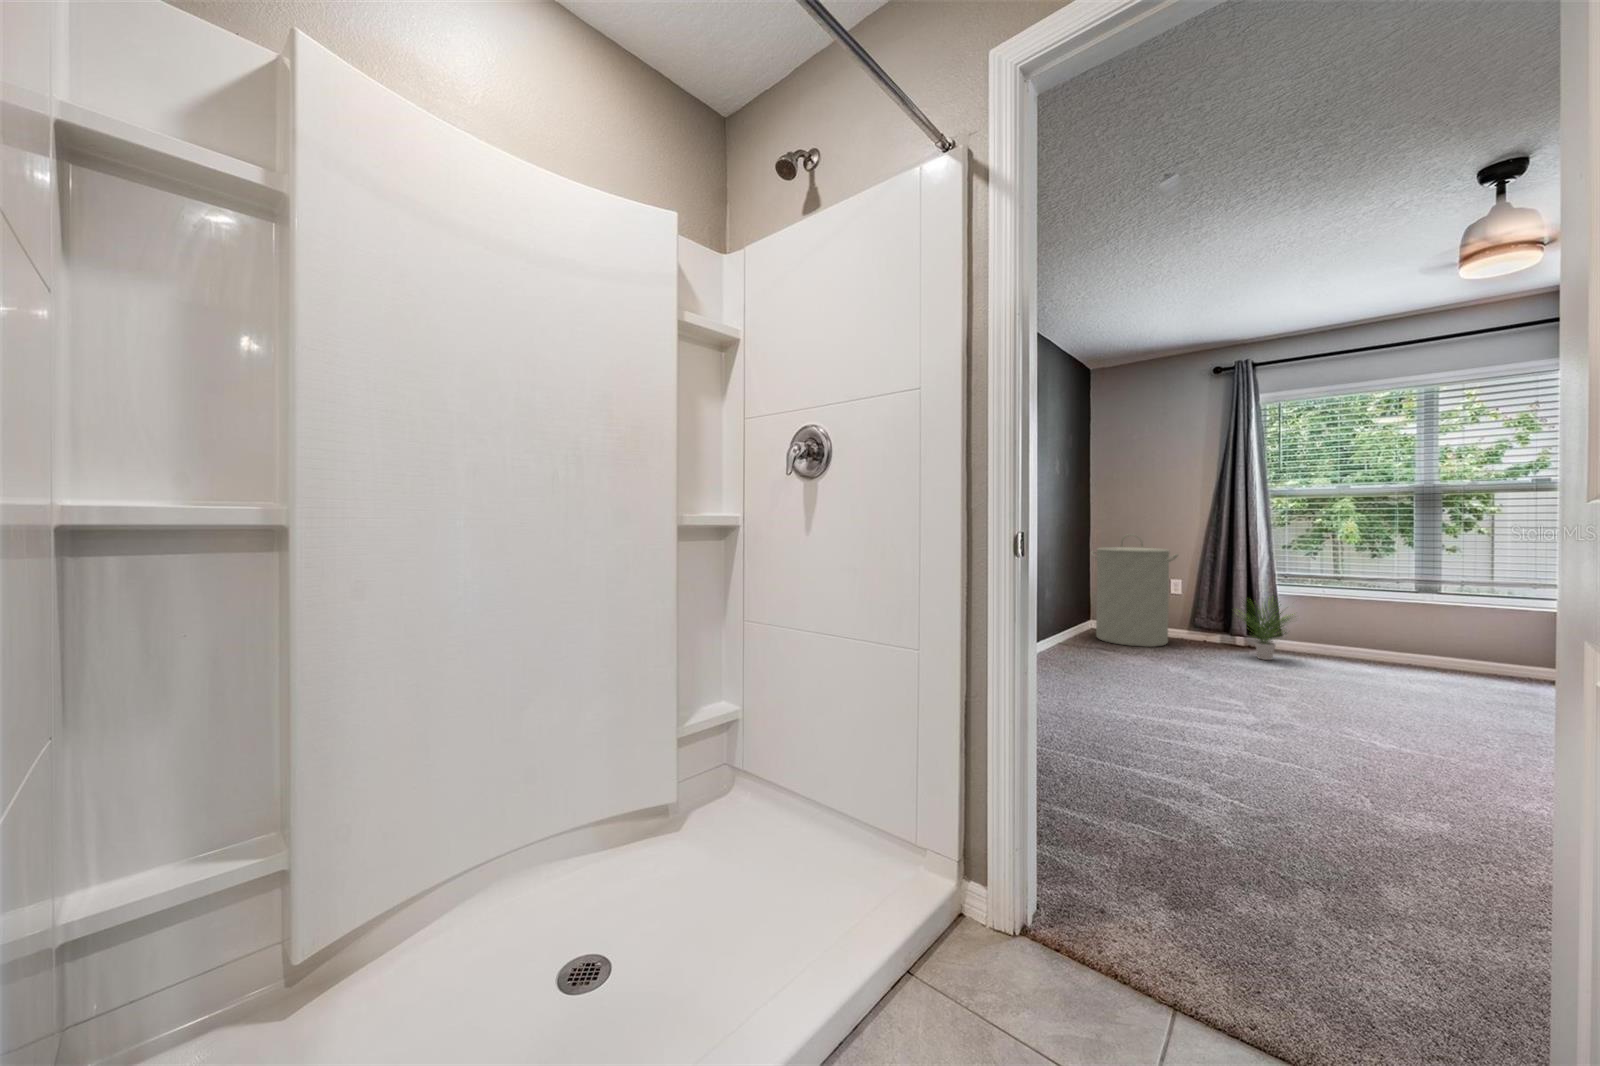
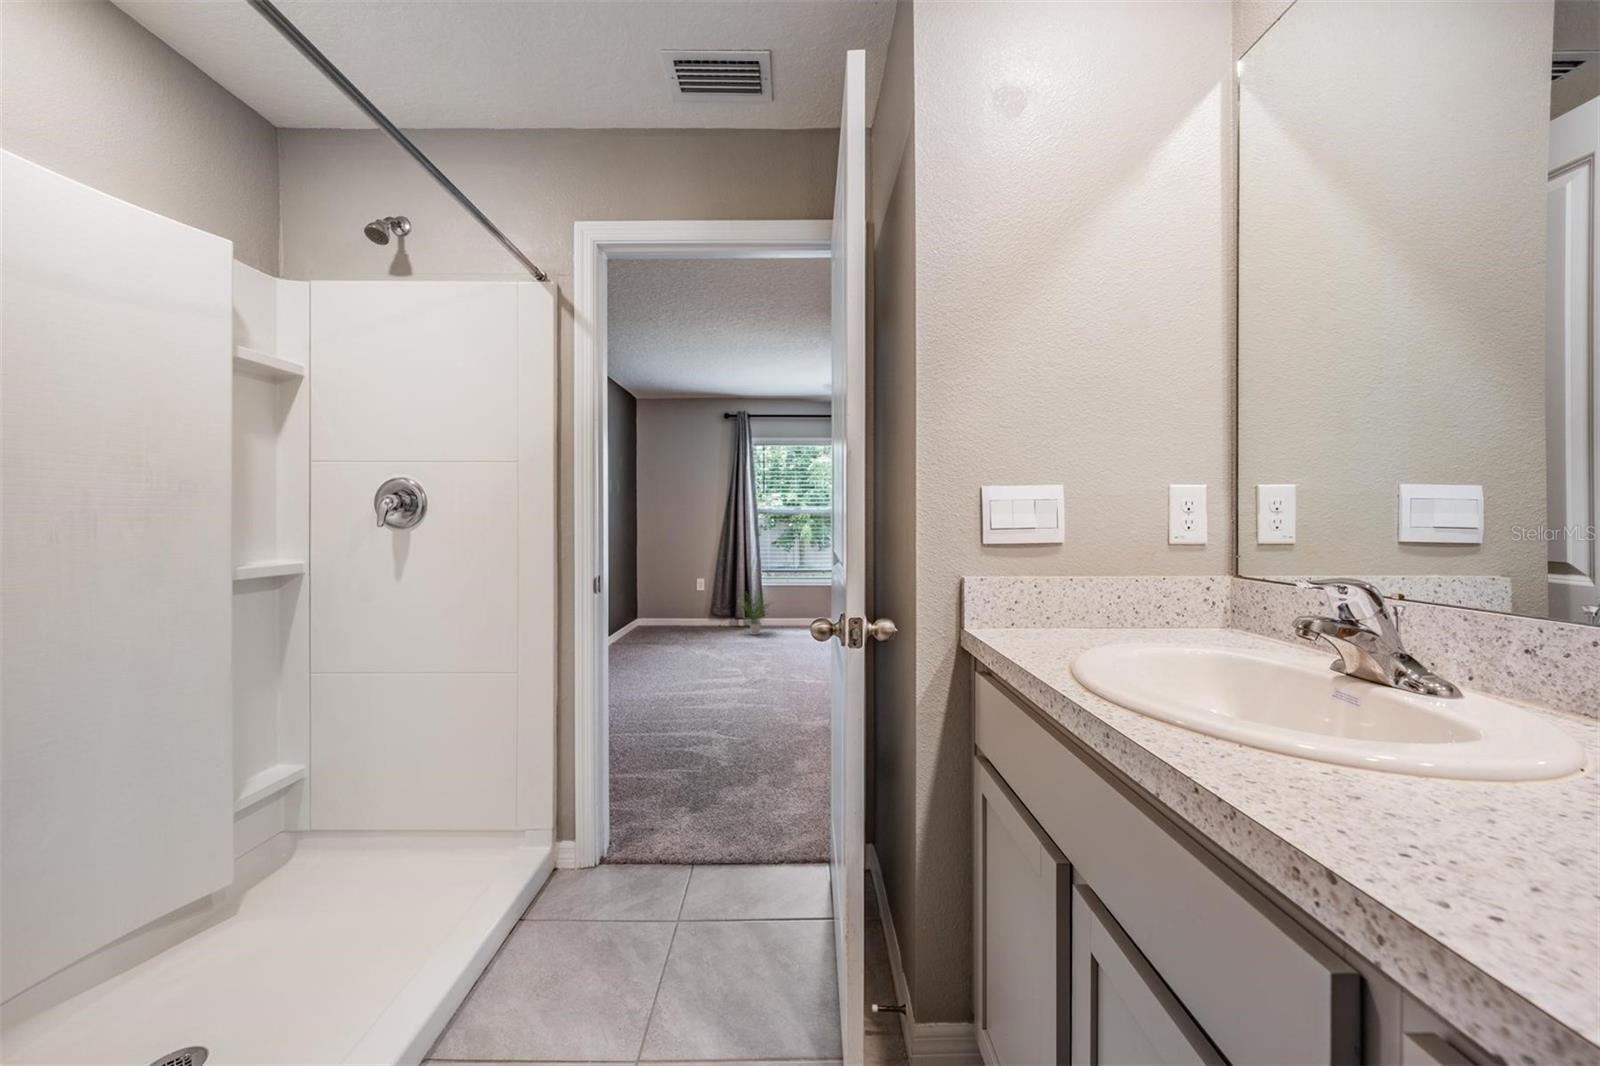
laundry hamper: present [1091,534,1178,647] -> none [639,544,703,636]

